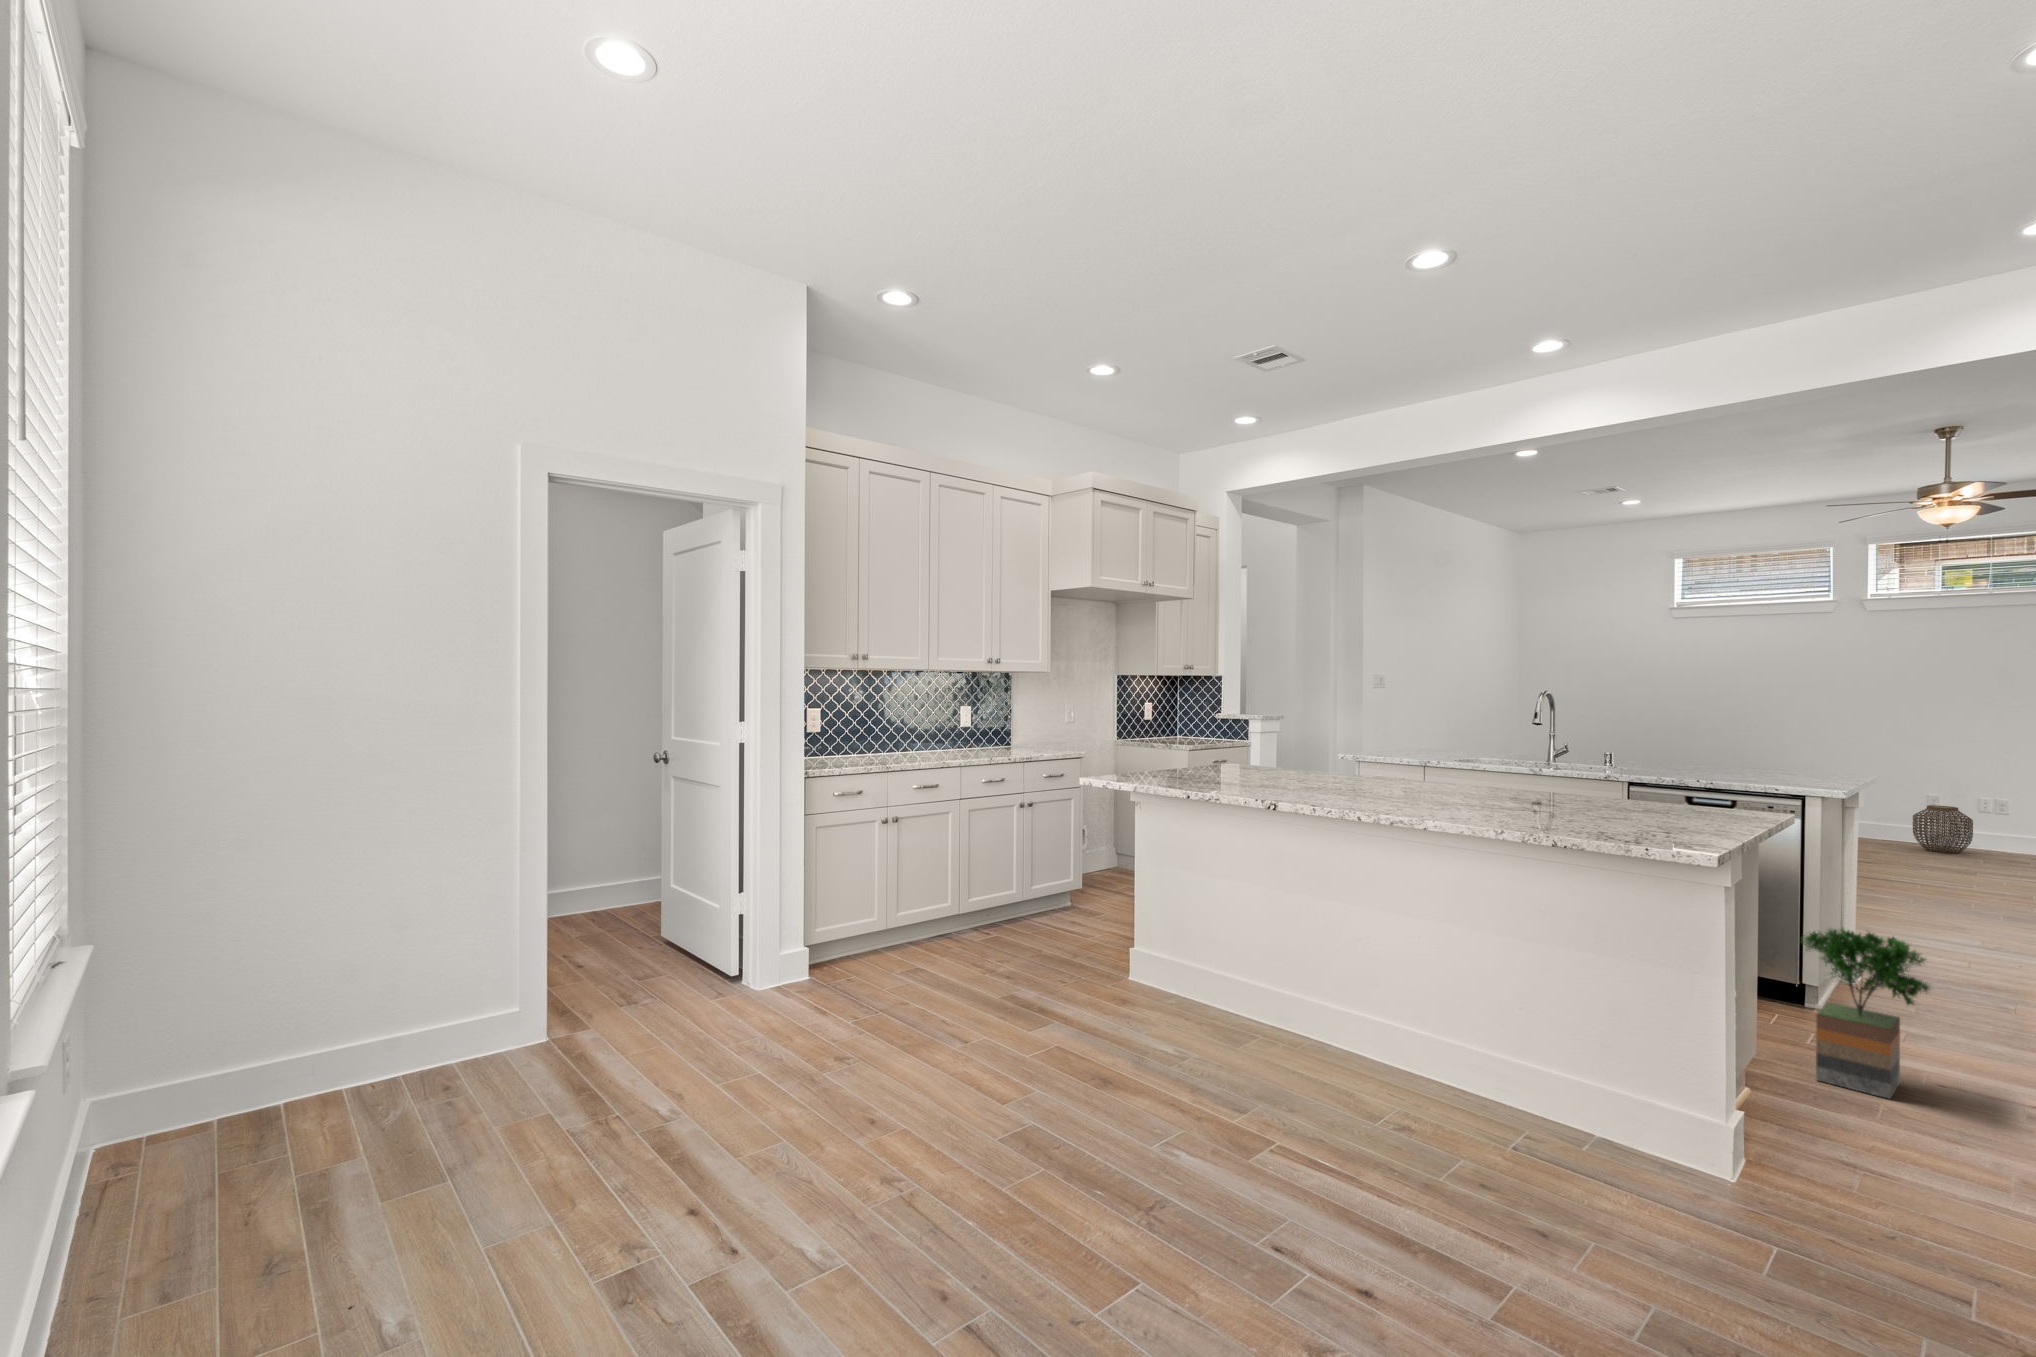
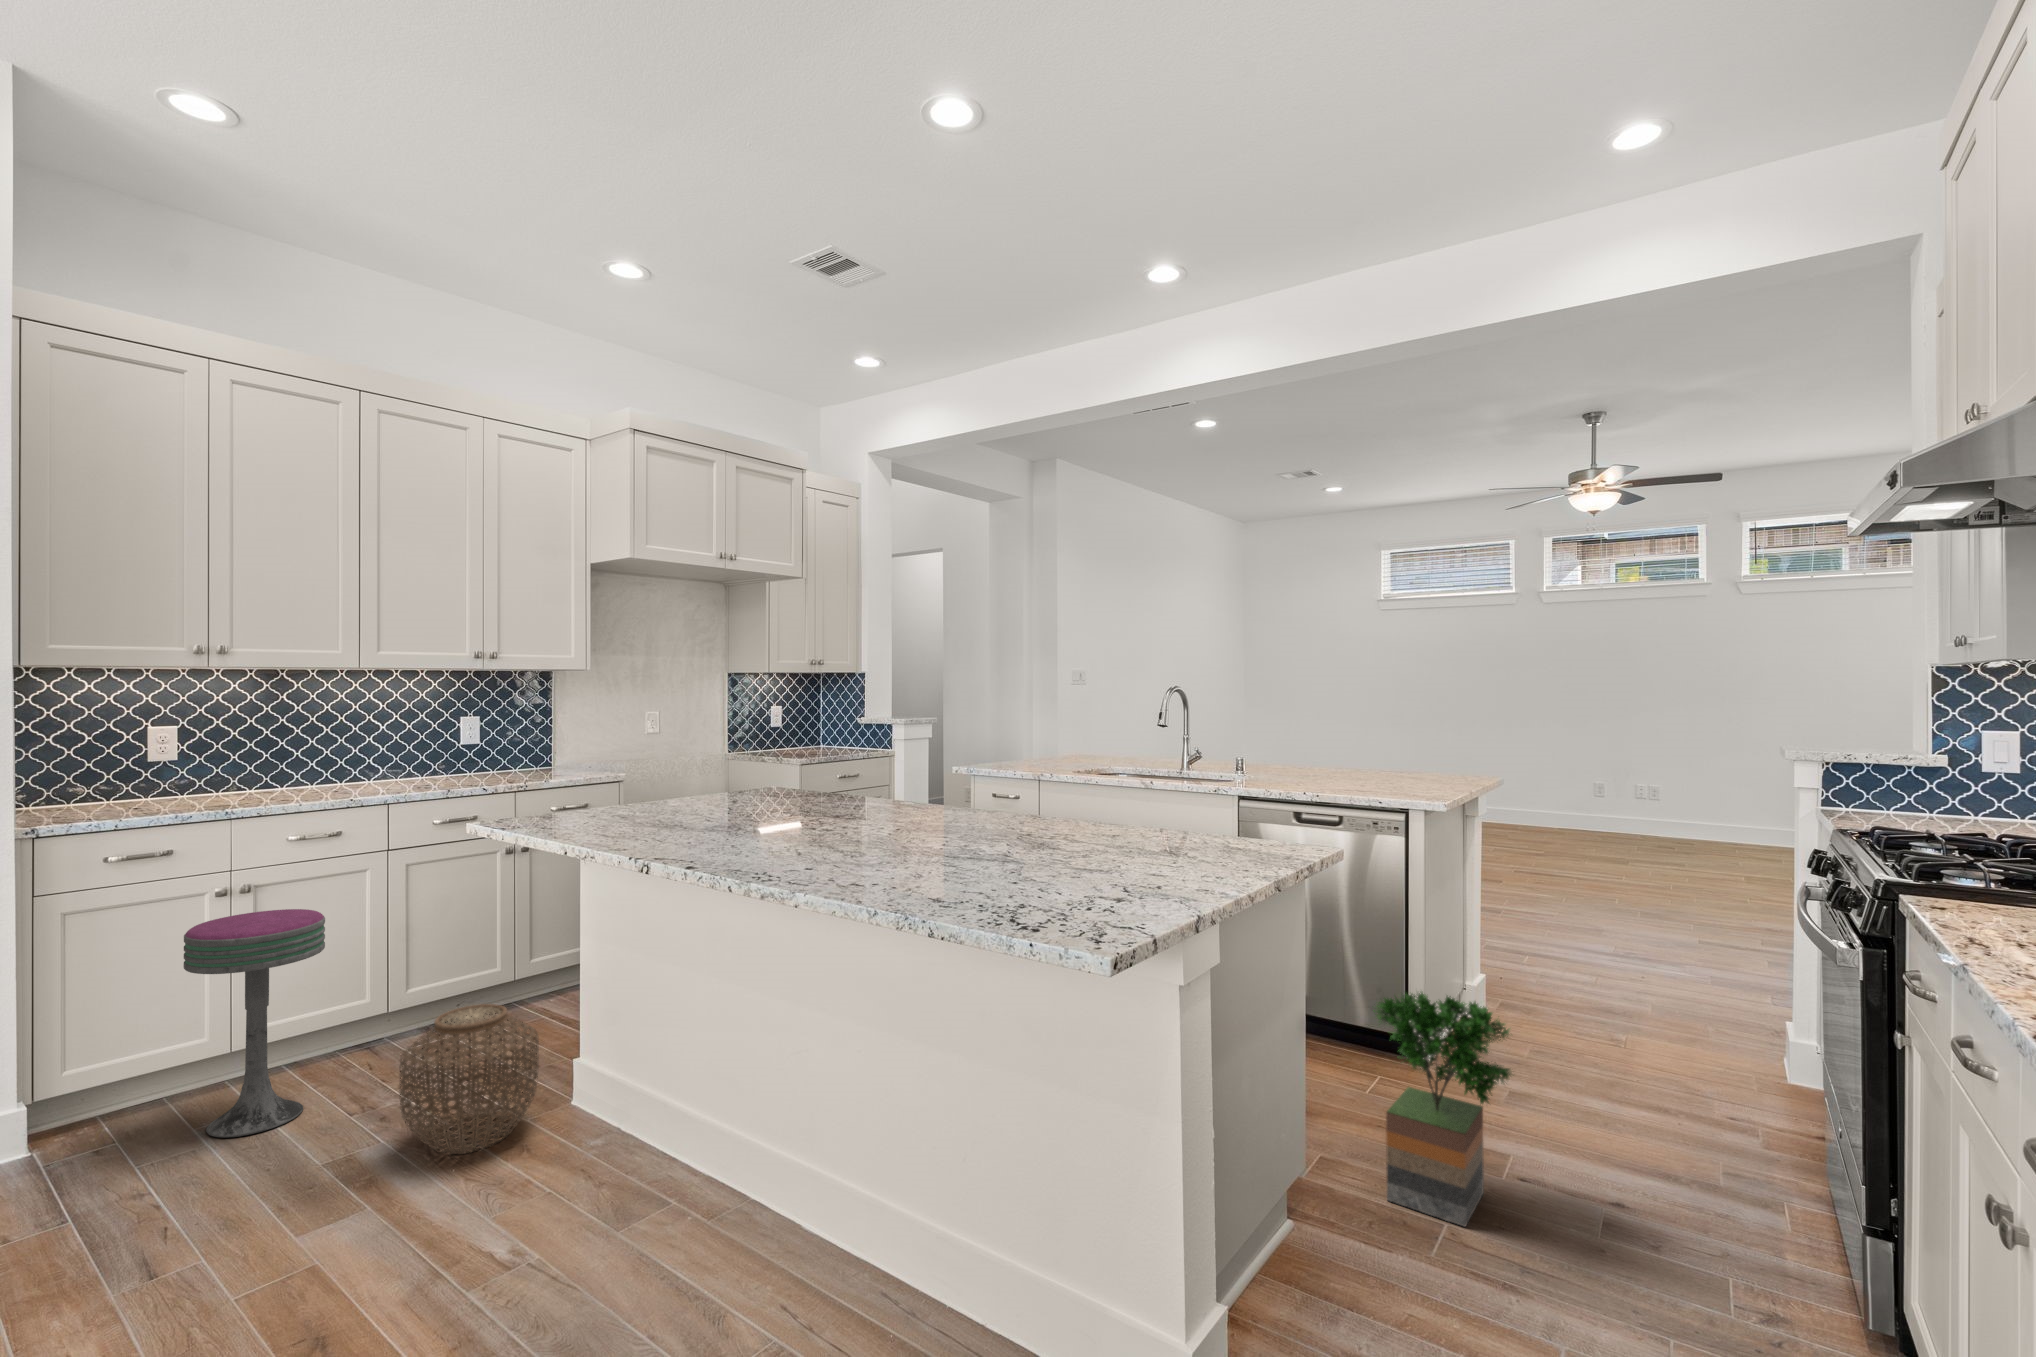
woven basket: present [1913,805,1973,853] -> present [400,1004,539,1154]
bar stool: none [892,833,965,979] -> present [184,909,325,1138]

